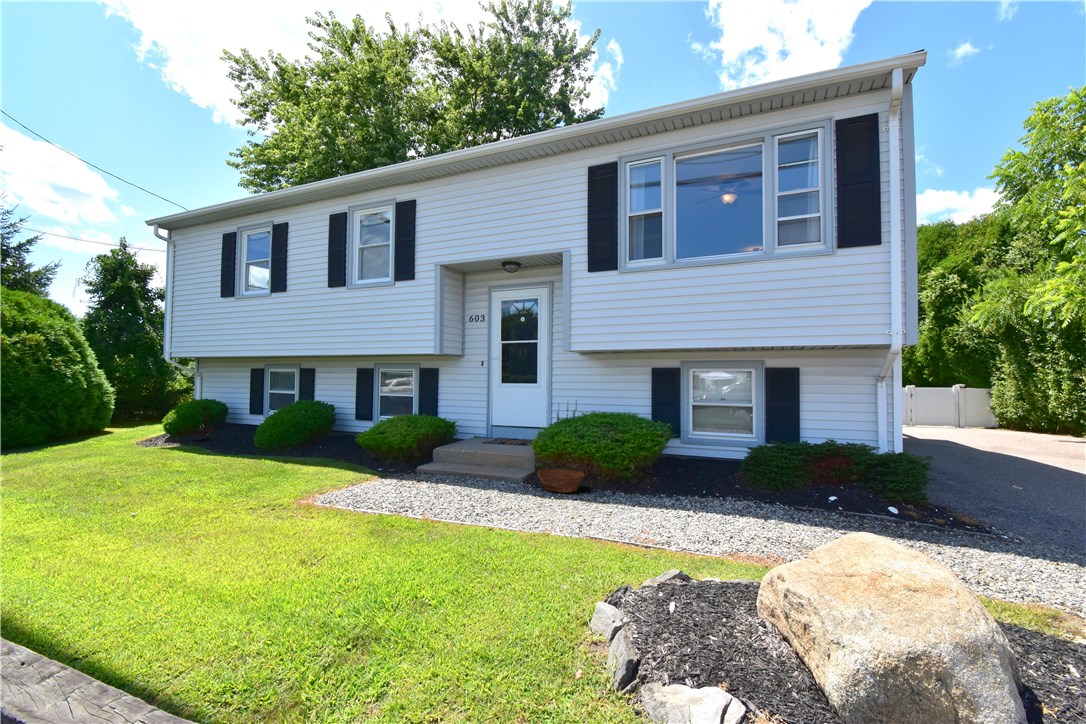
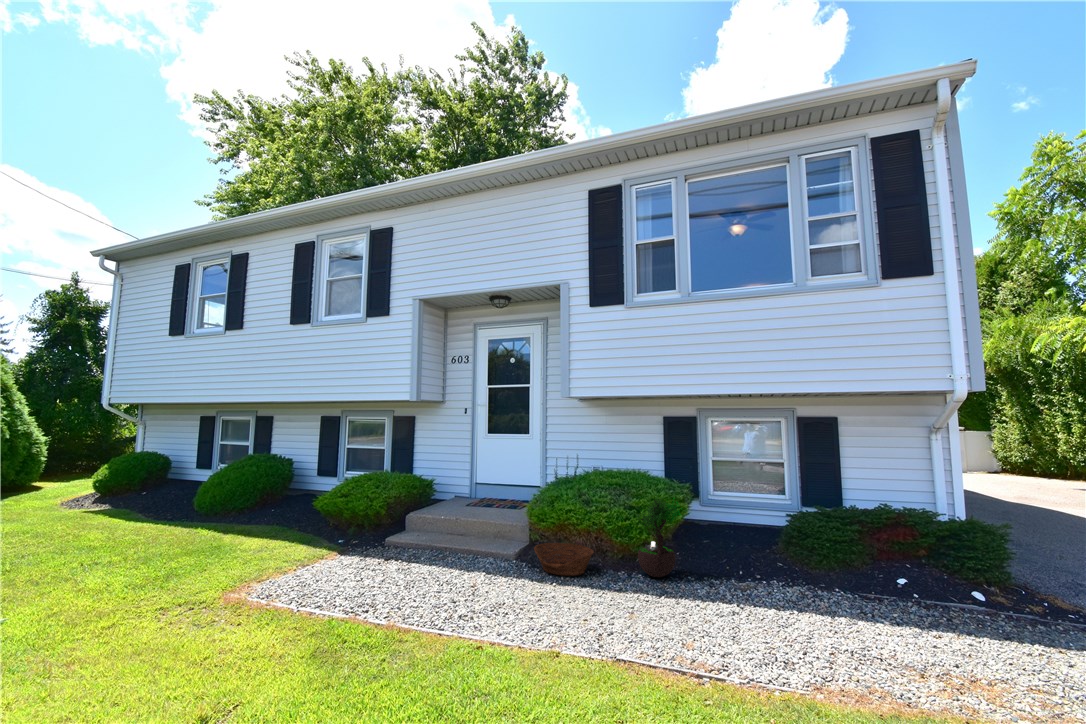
potted tree: present [193,404,217,440] -> present [634,496,682,577]

